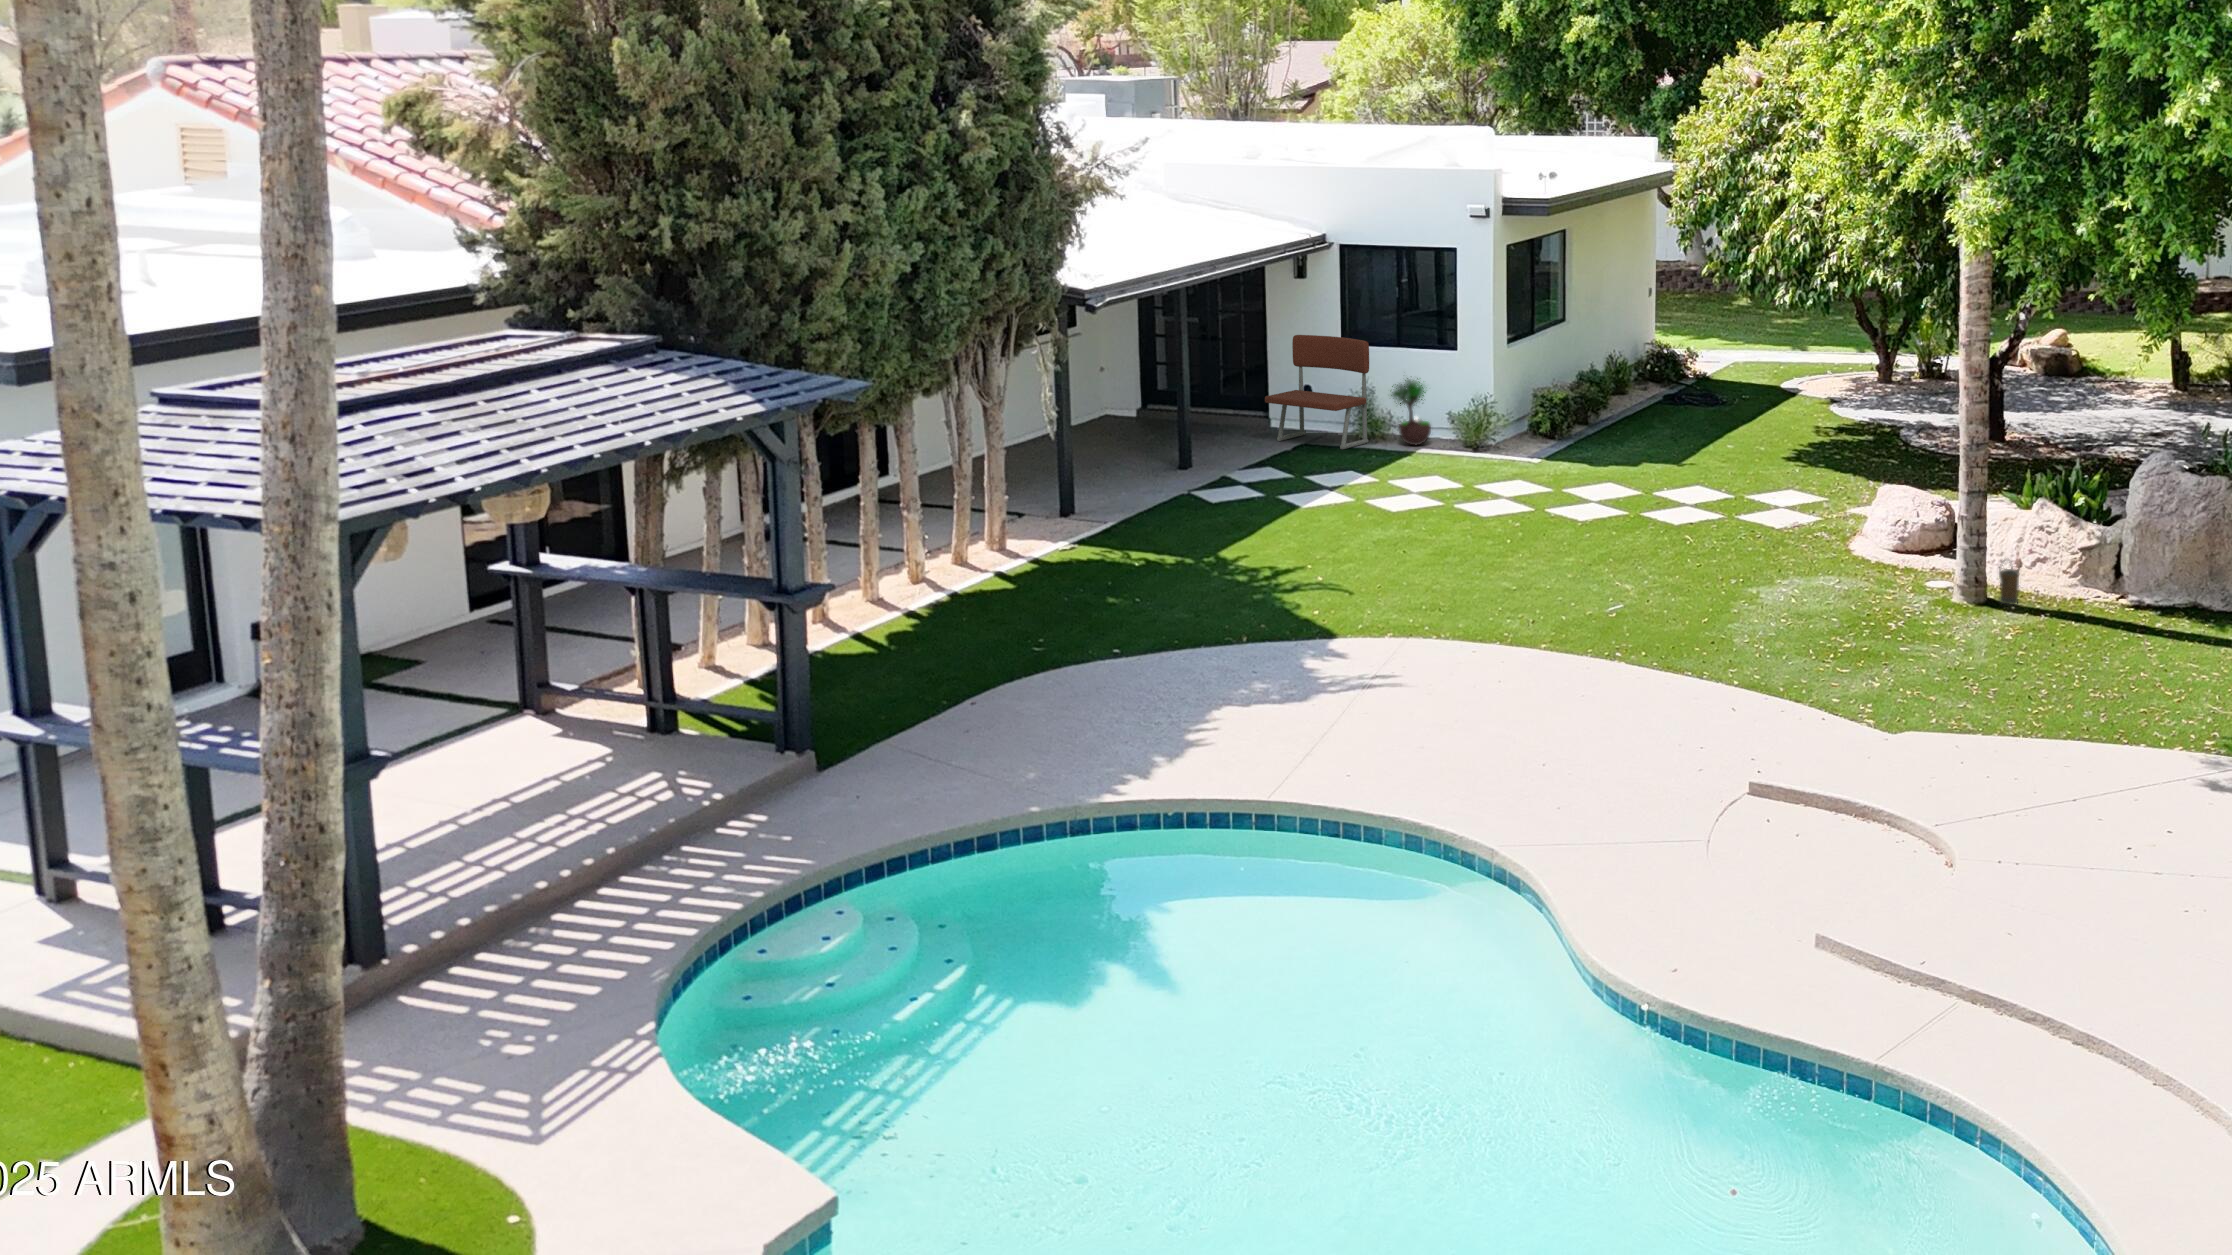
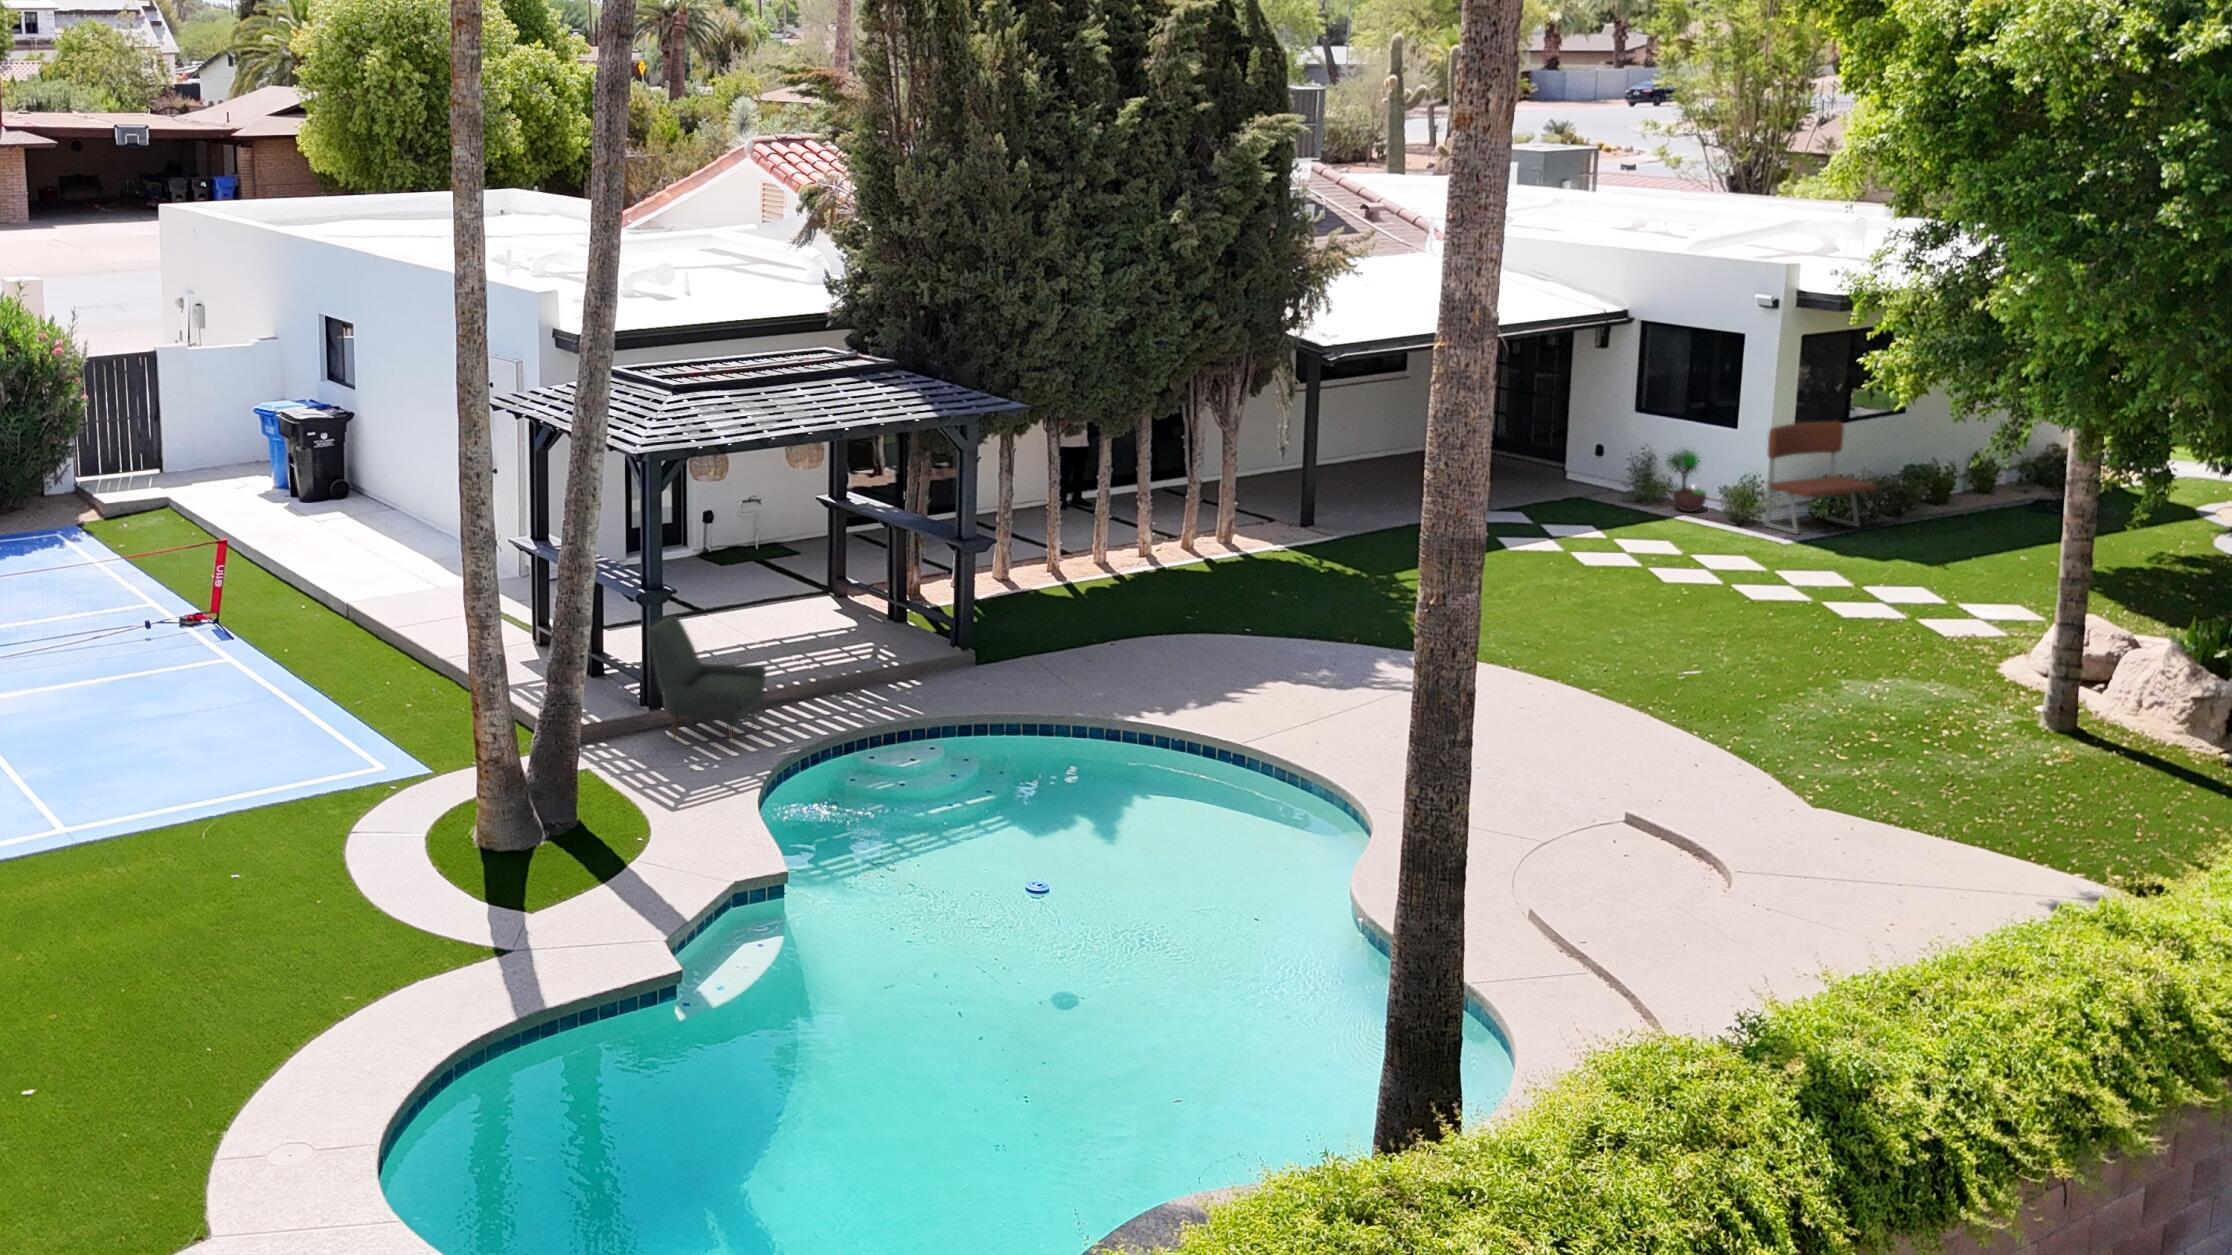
bench: present [1265,335,1369,449] -> present [1764,421,1877,535]
watering can: present [1999,565,2019,605] -> none [2076,693,2116,740]
chair: none [359,800,578,1022] -> present [648,616,766,748]

